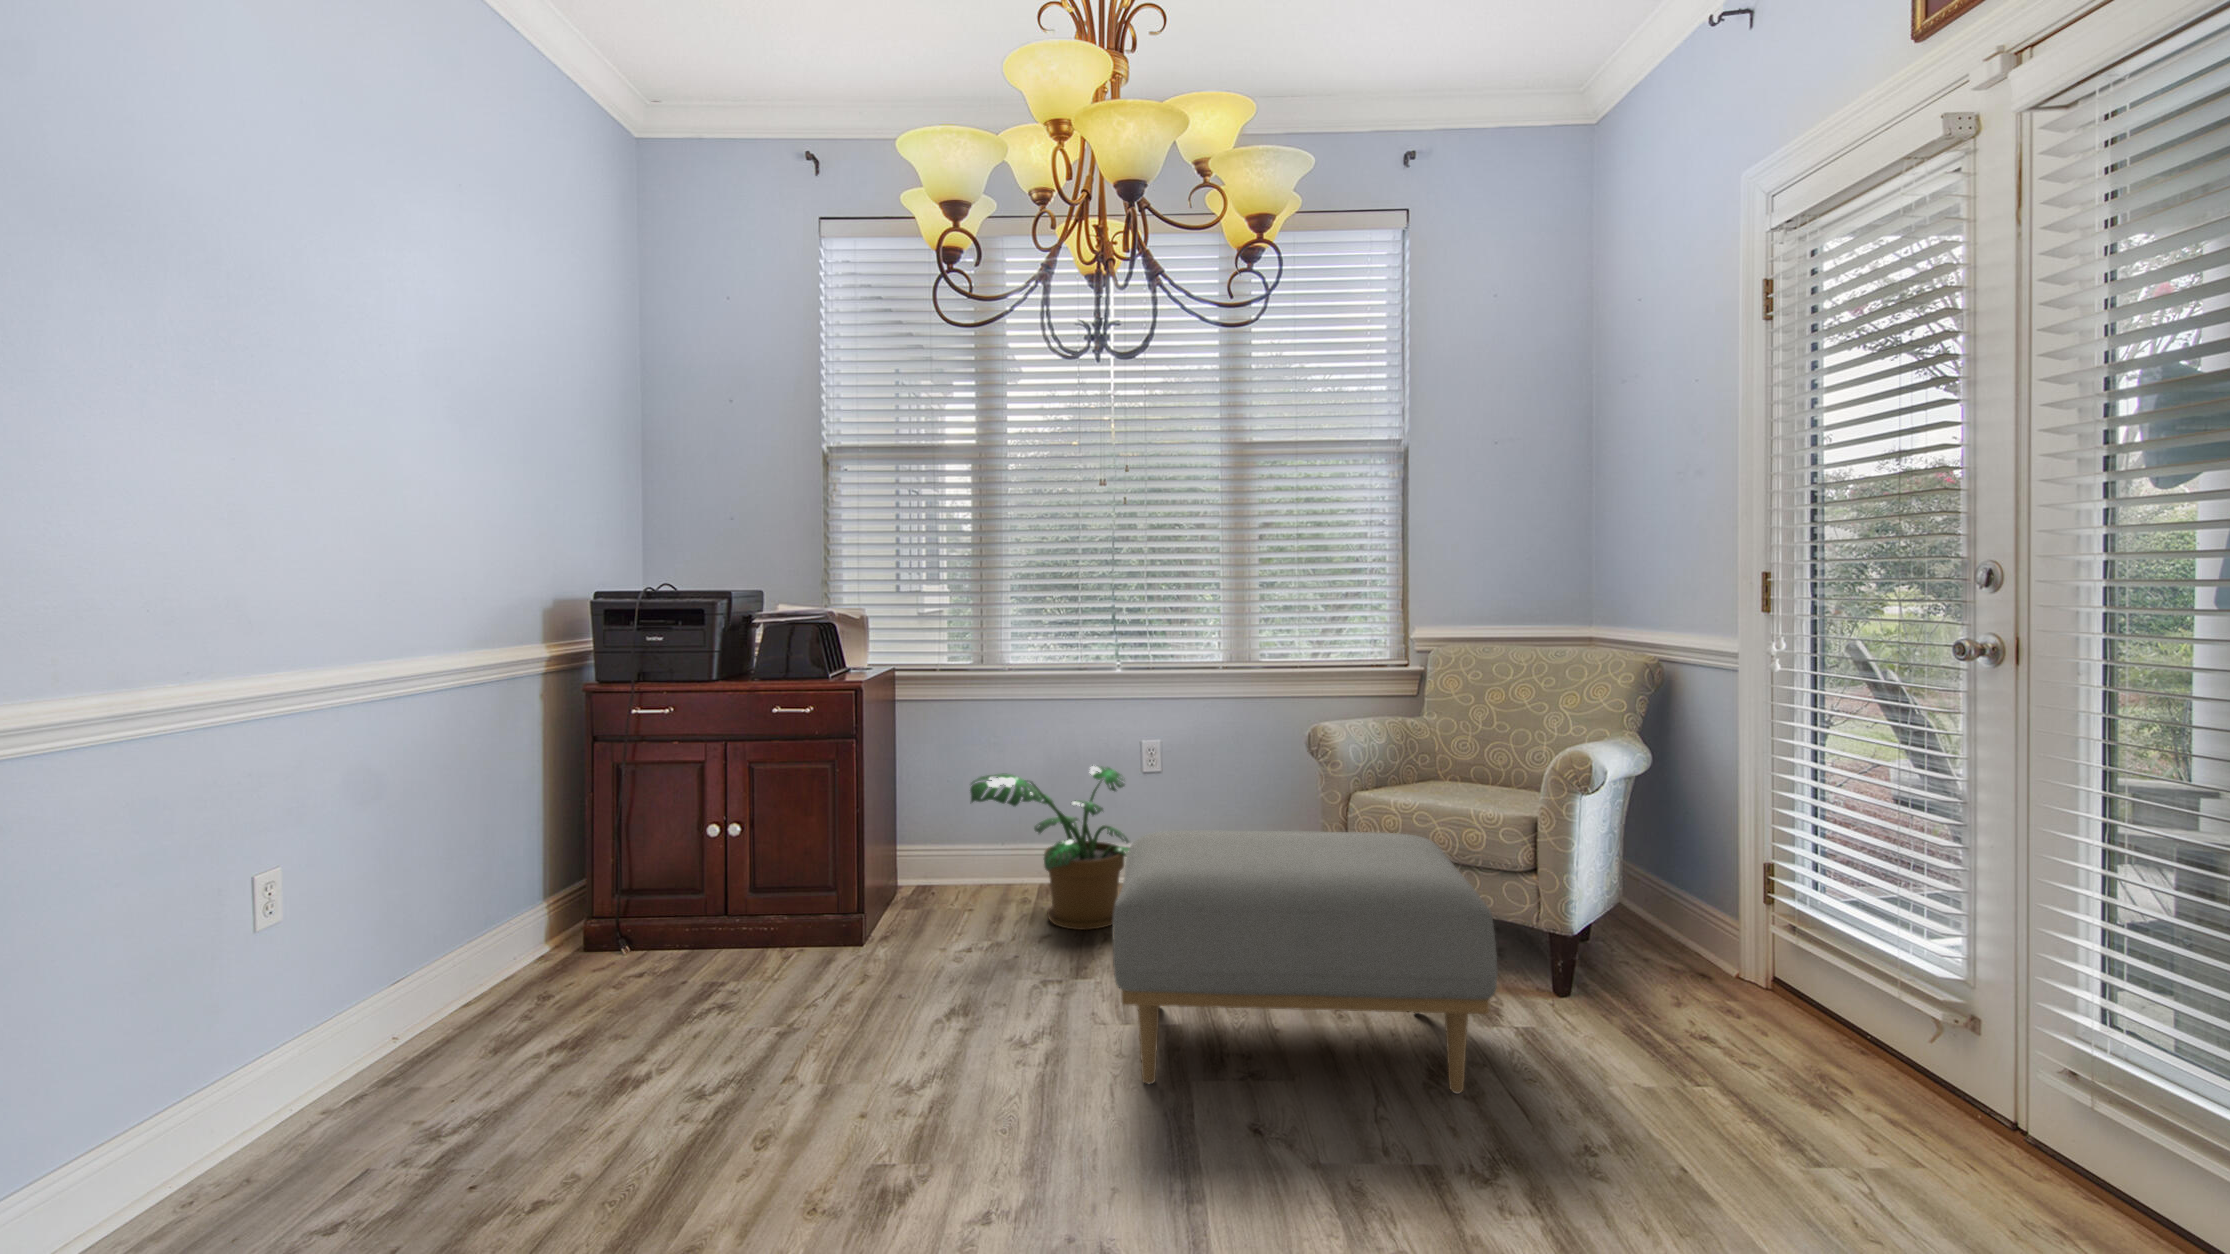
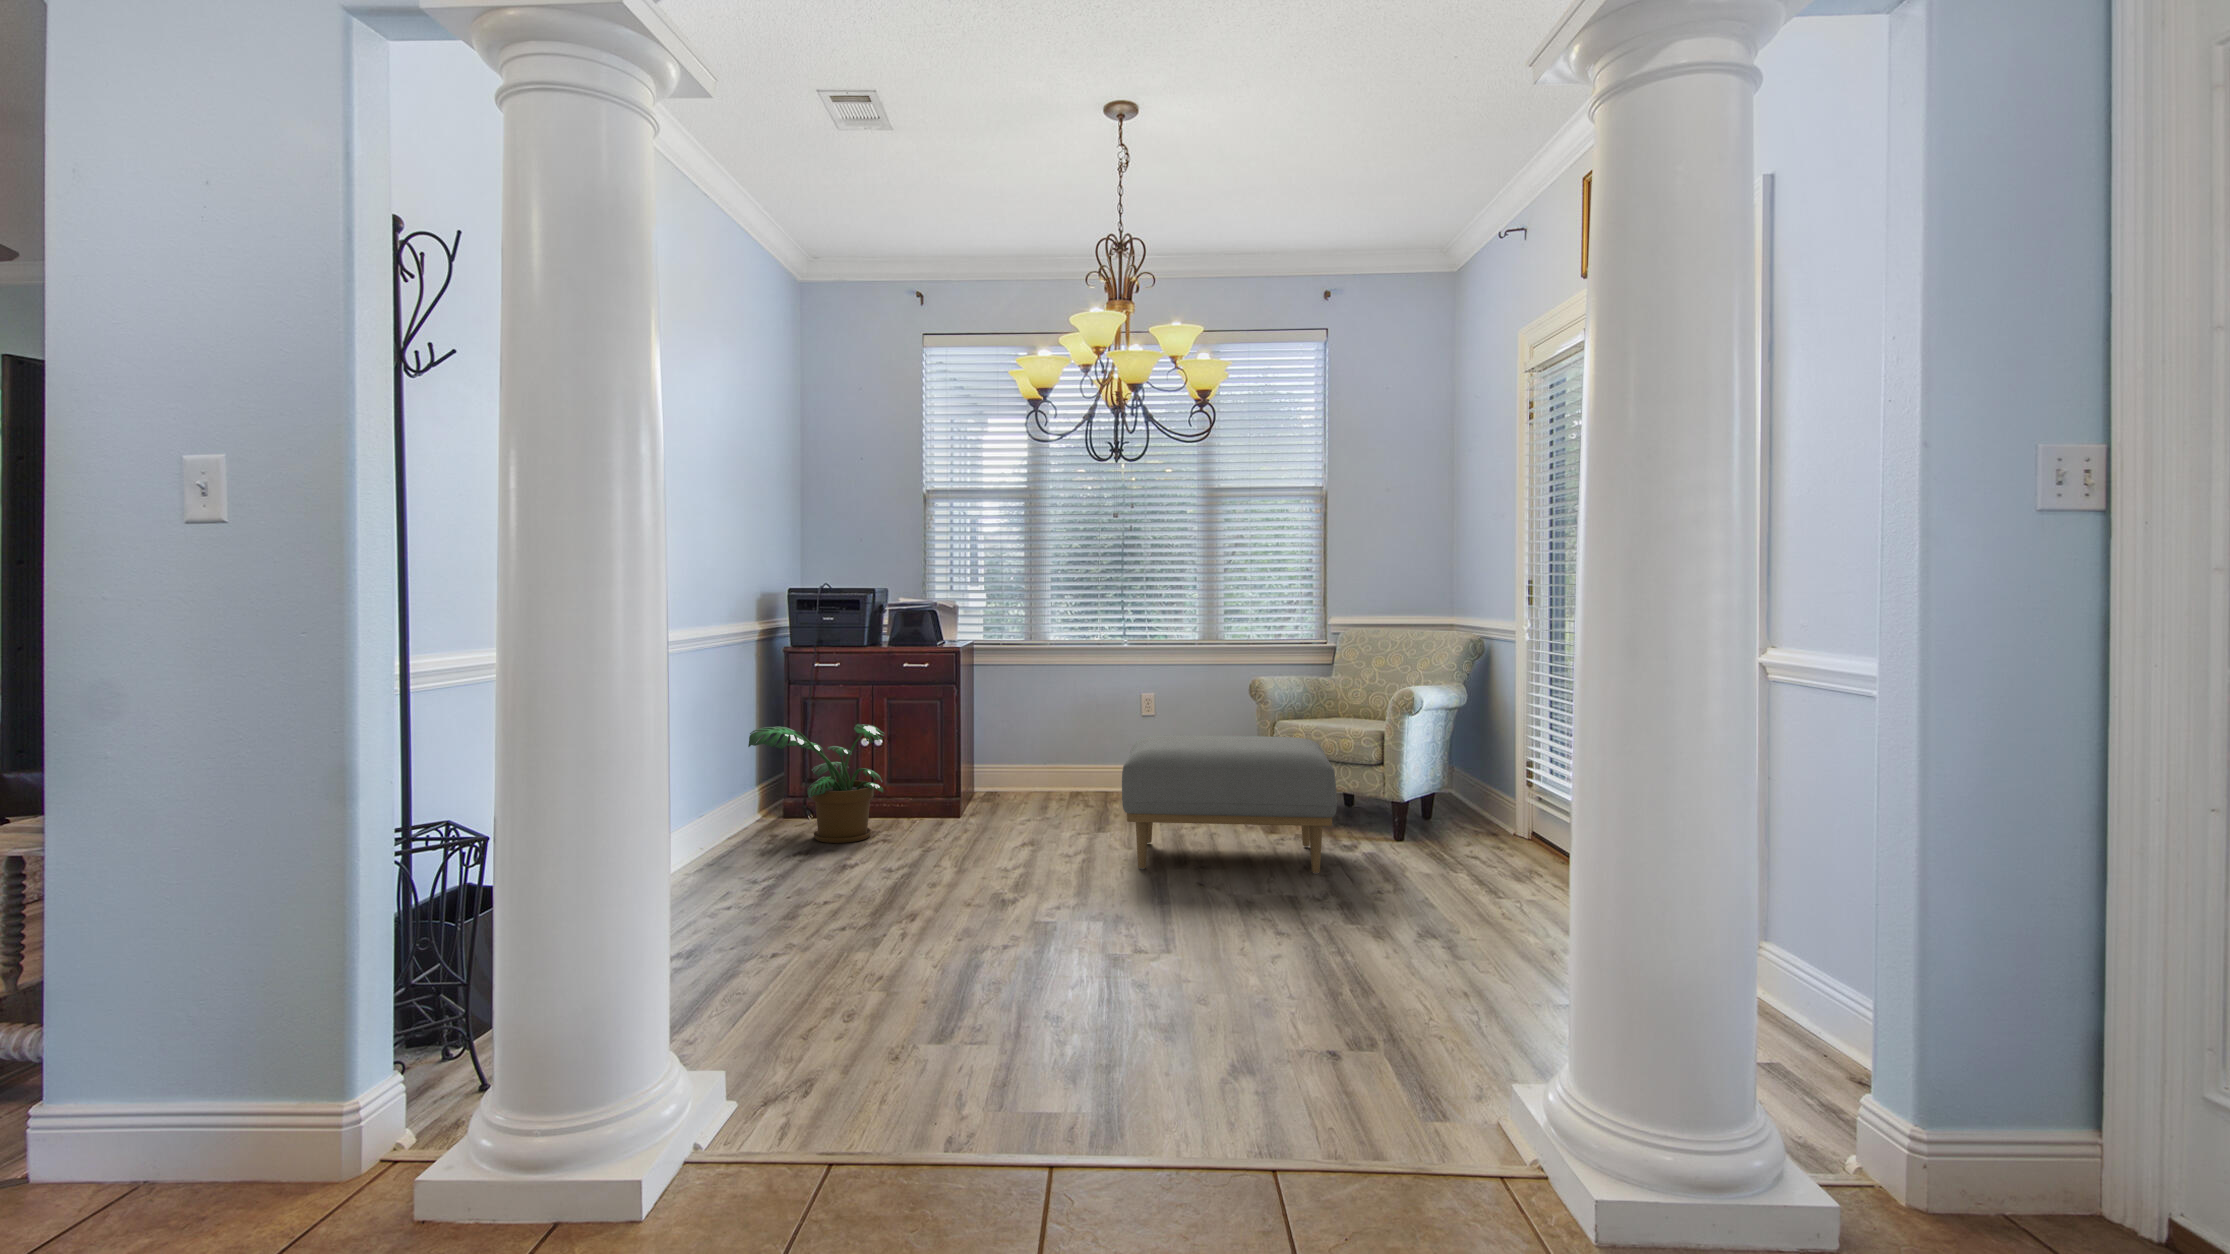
potted plant: present [970,766,1129,930] -> present [748,724,884,843]

